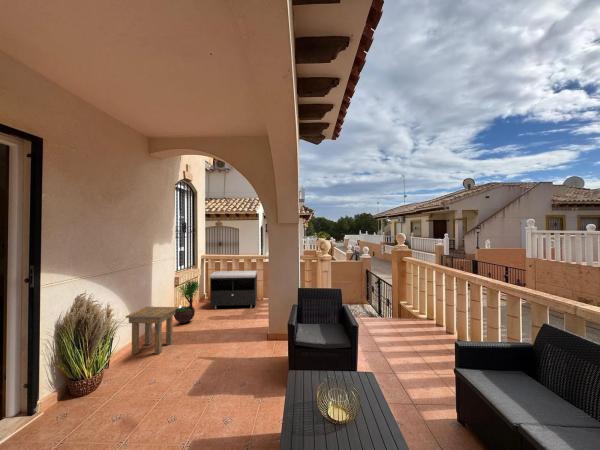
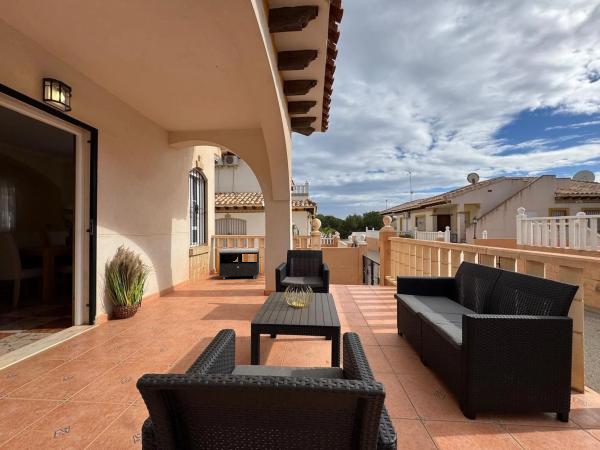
potted tree: present [174,281,199,323] -> none [189,248,211,286]
side table: present [126,307,178,354] -> none [151,267,192,301]

